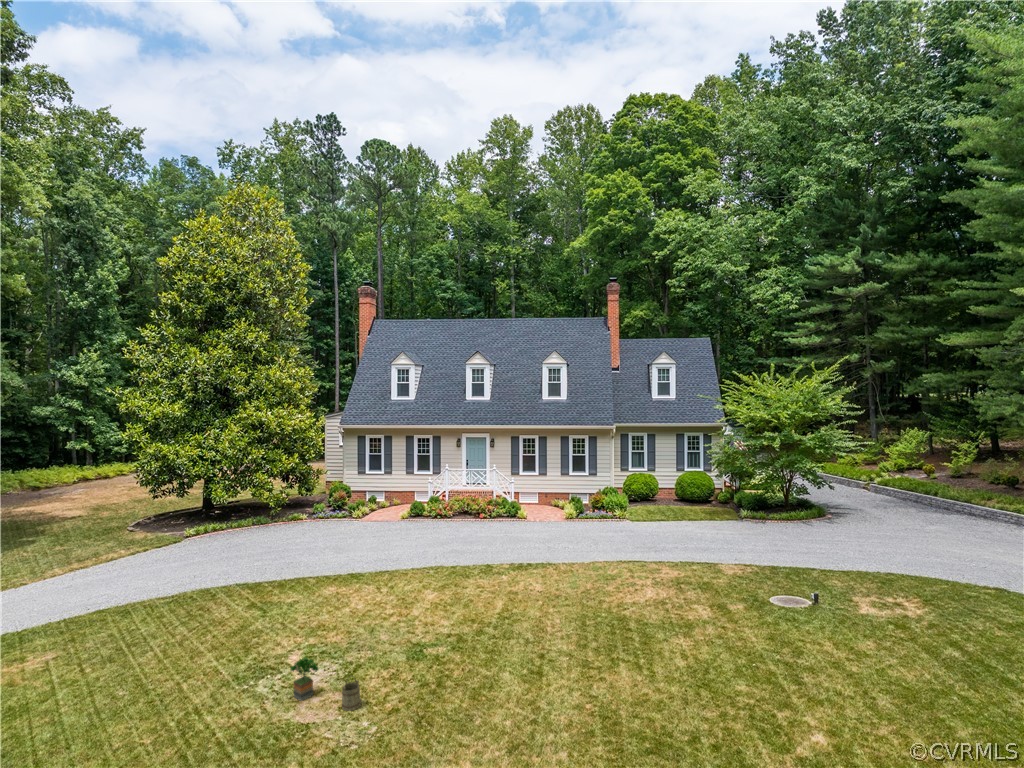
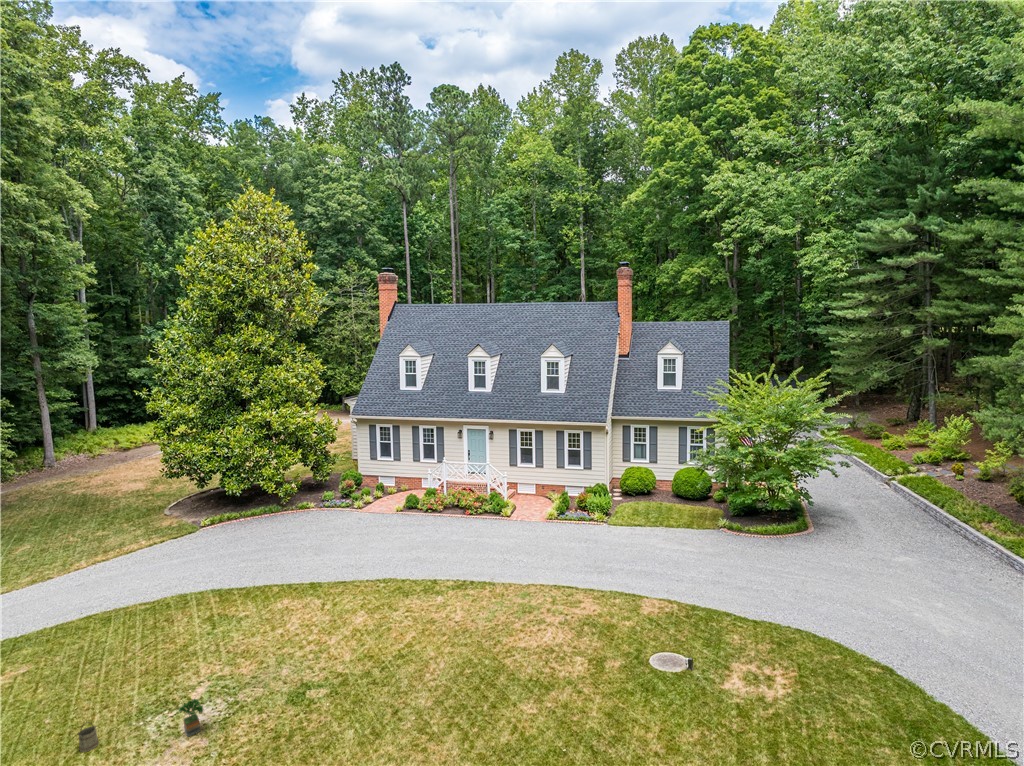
bucket: present [342,675,361,711] -> present [78,722,99,752]

